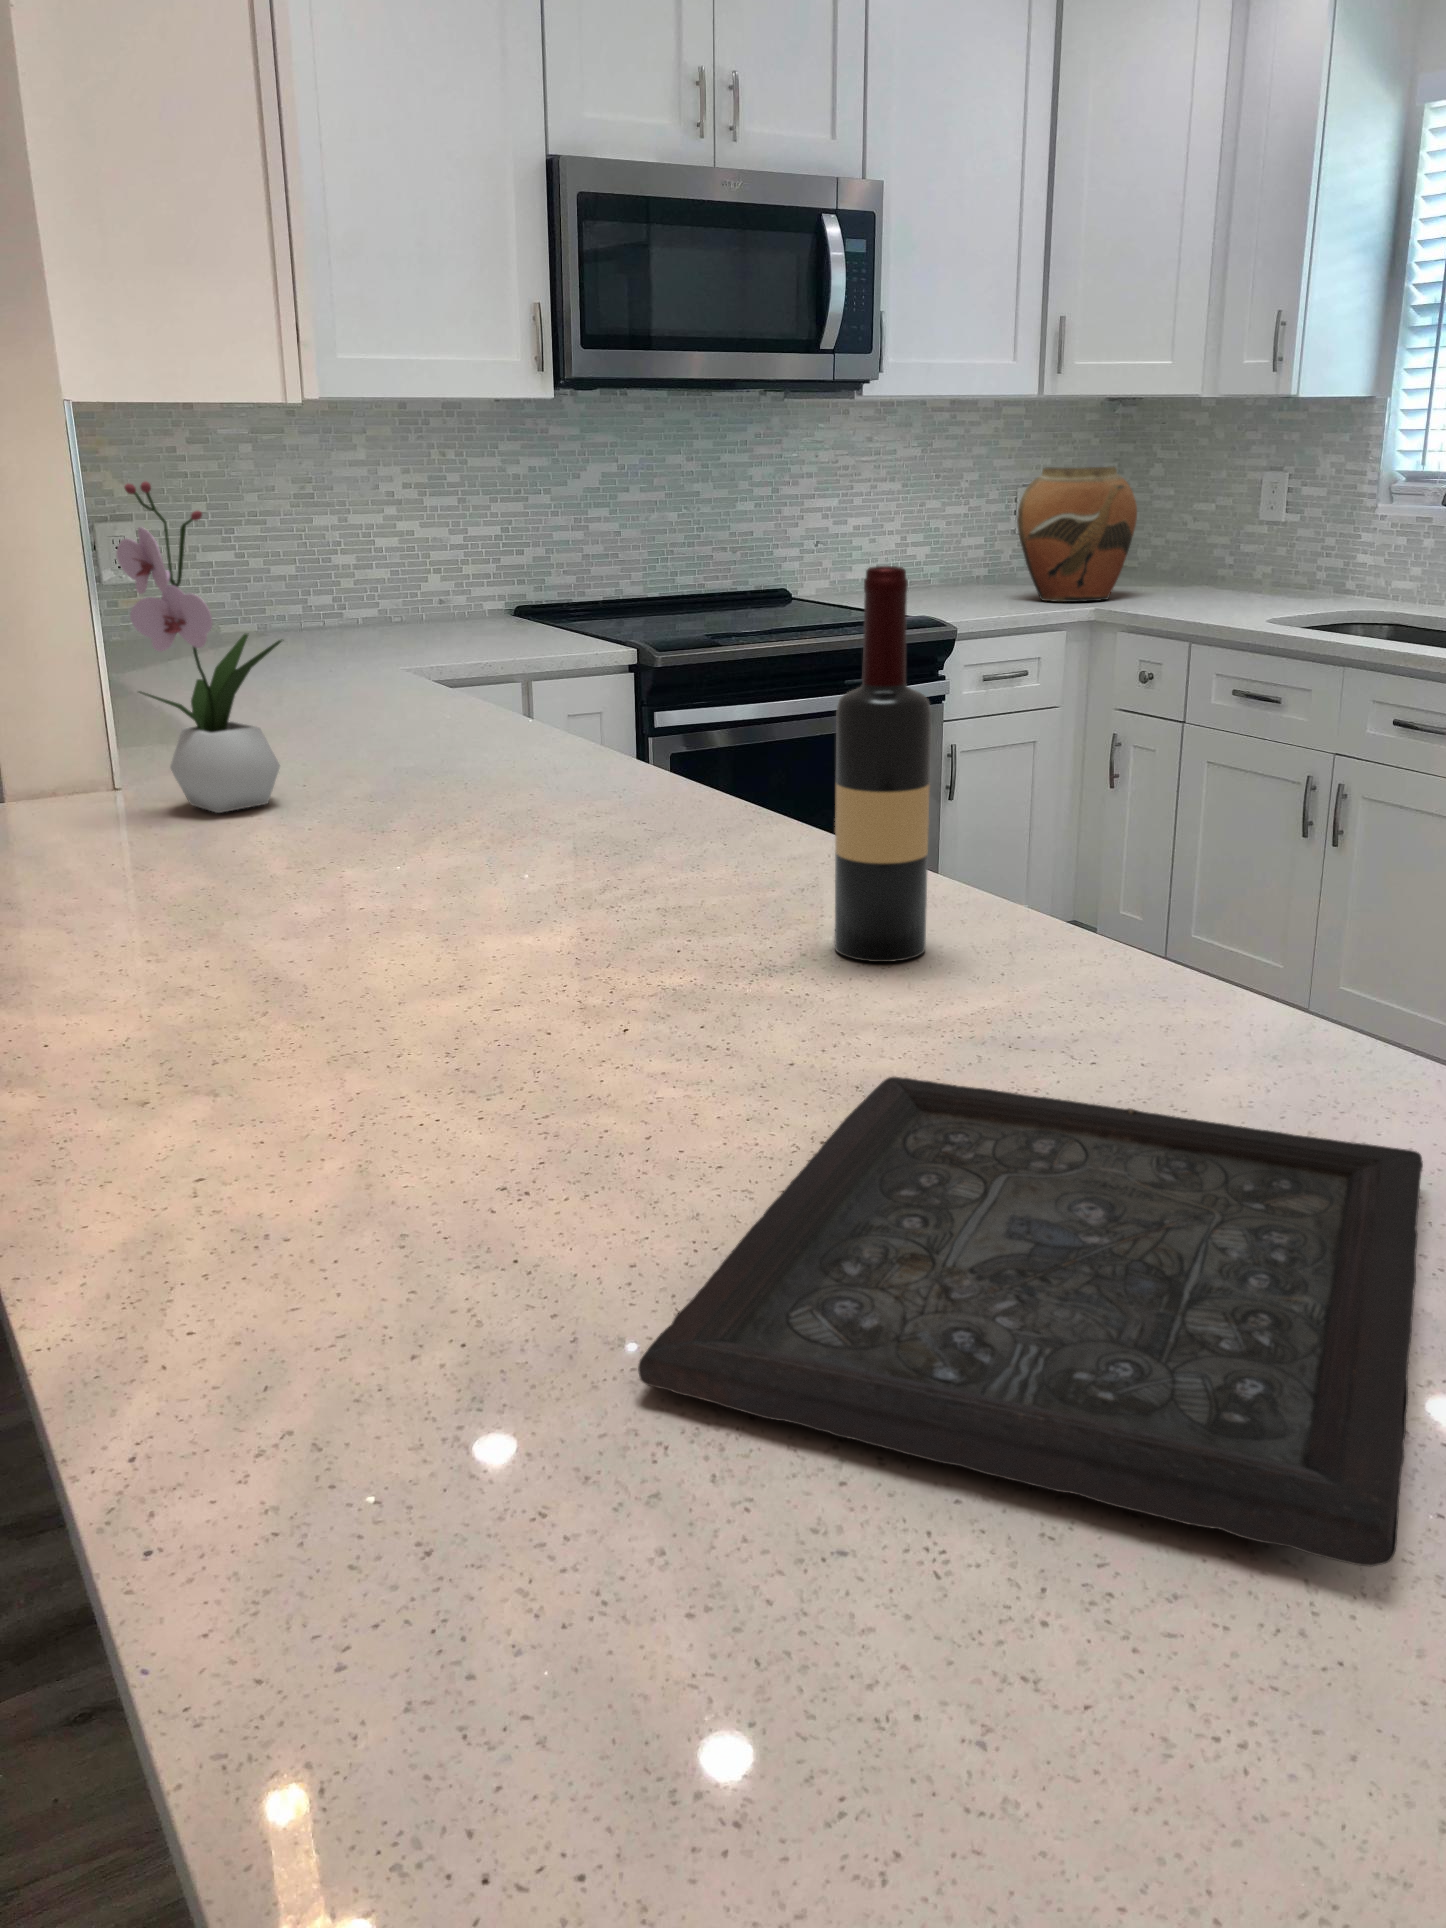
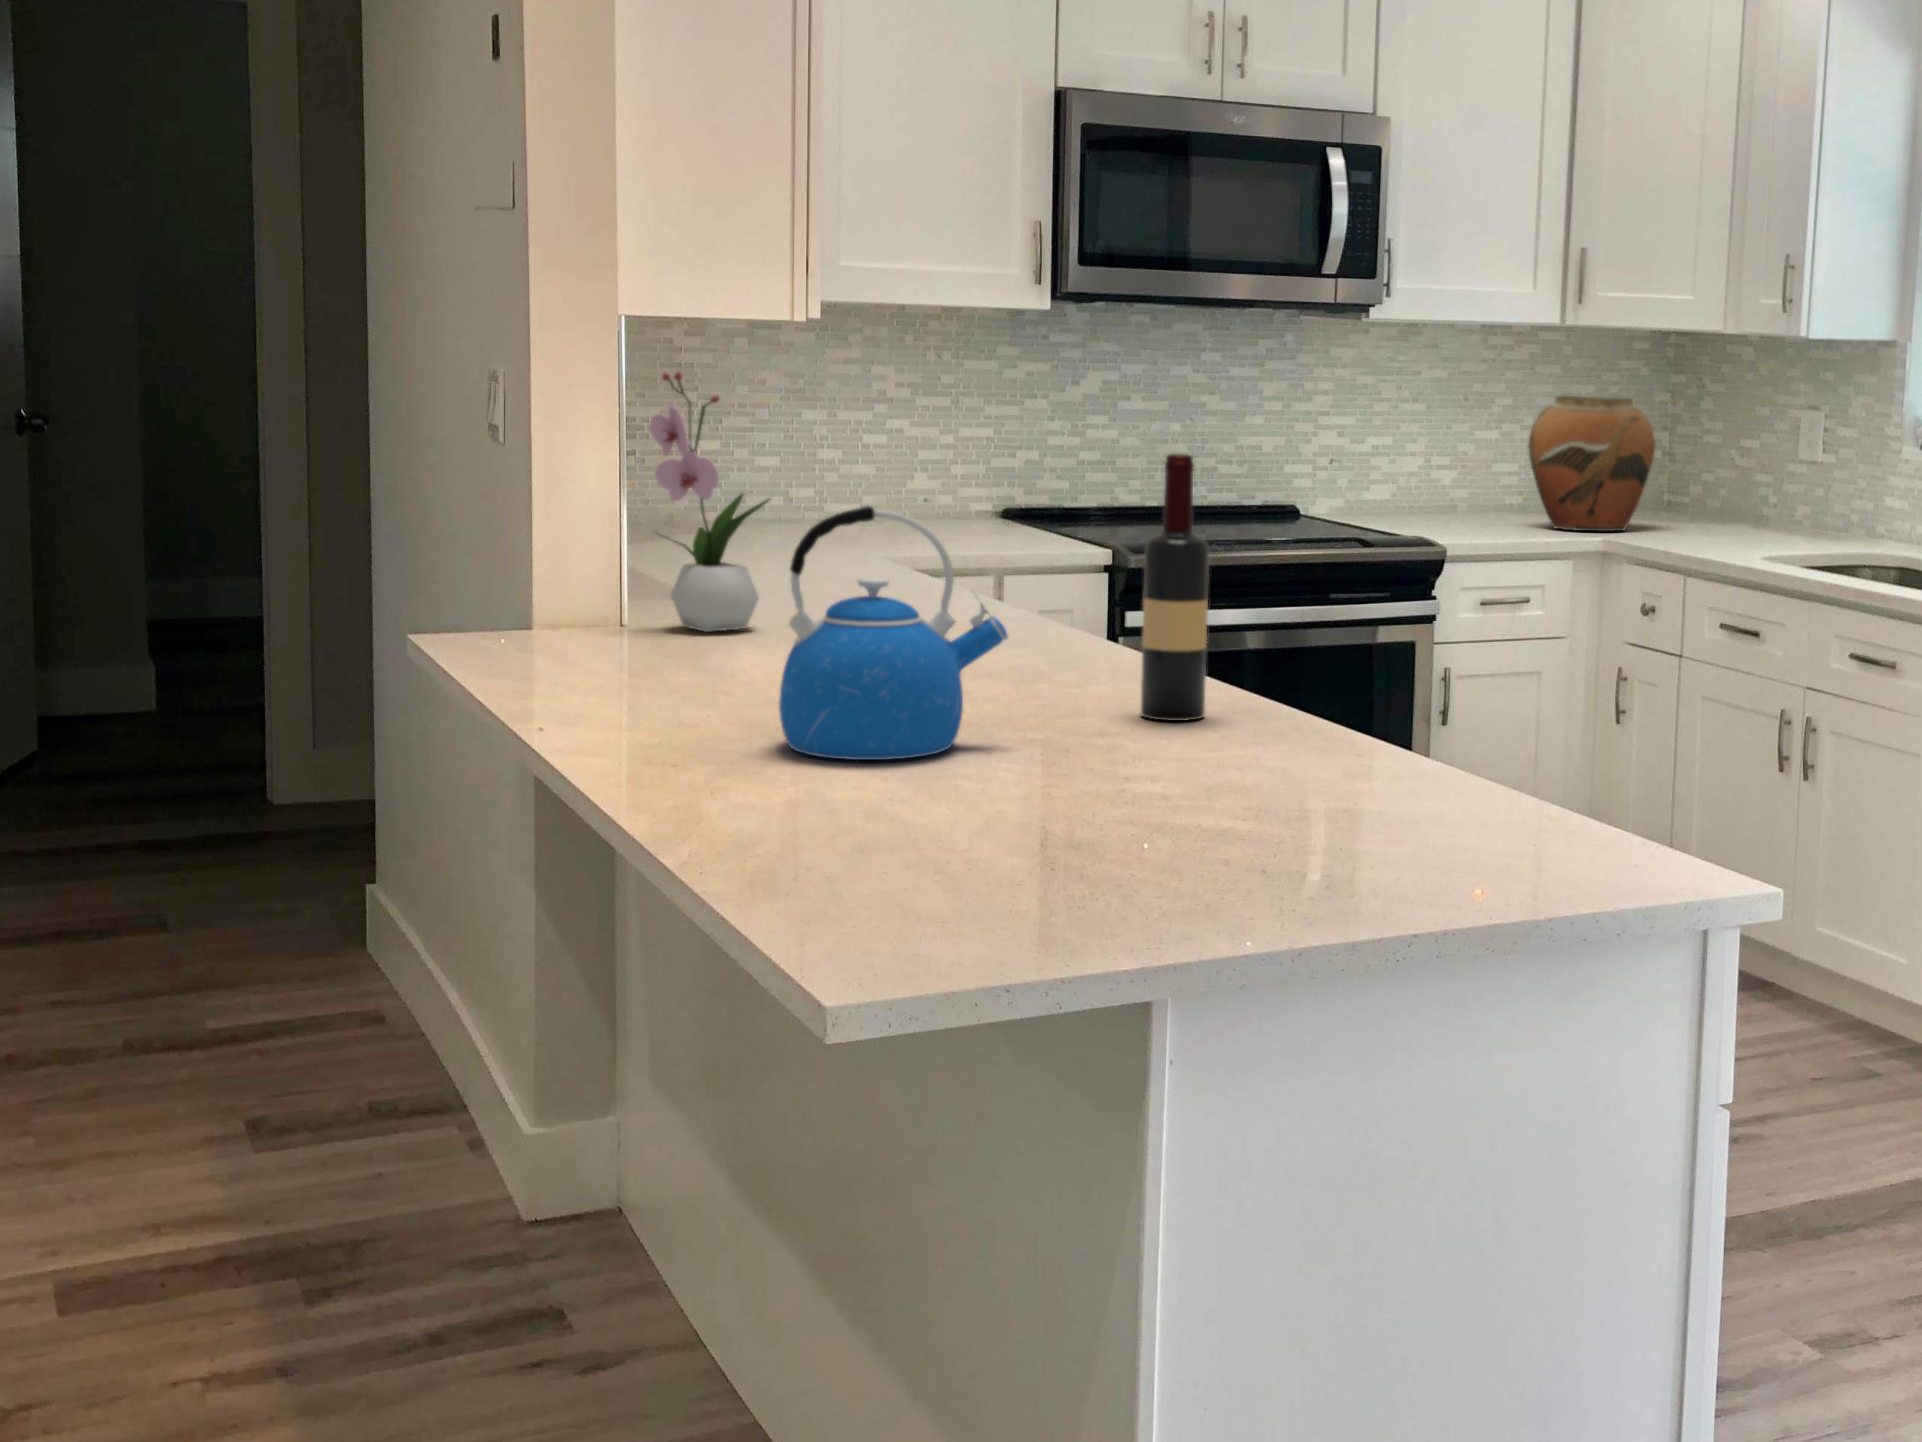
kettle: none [316,689,673,1122] -> present [779,506,1007,760]
tray: present [638,1077,1423,1567] -> none [923,752,1398,867]

